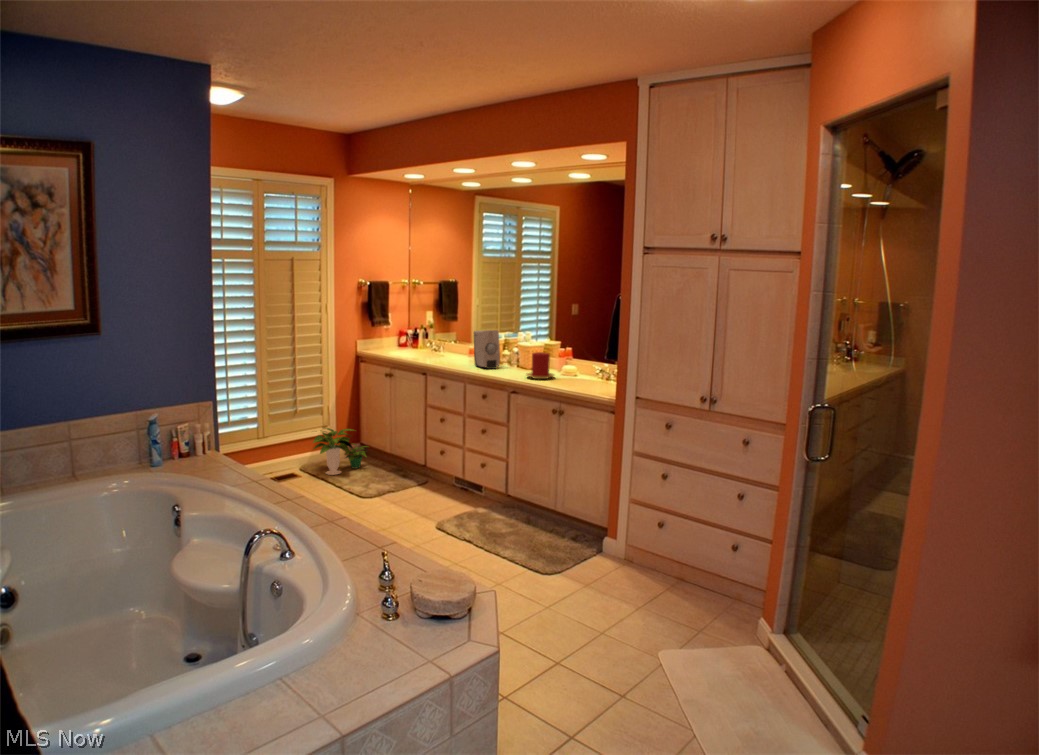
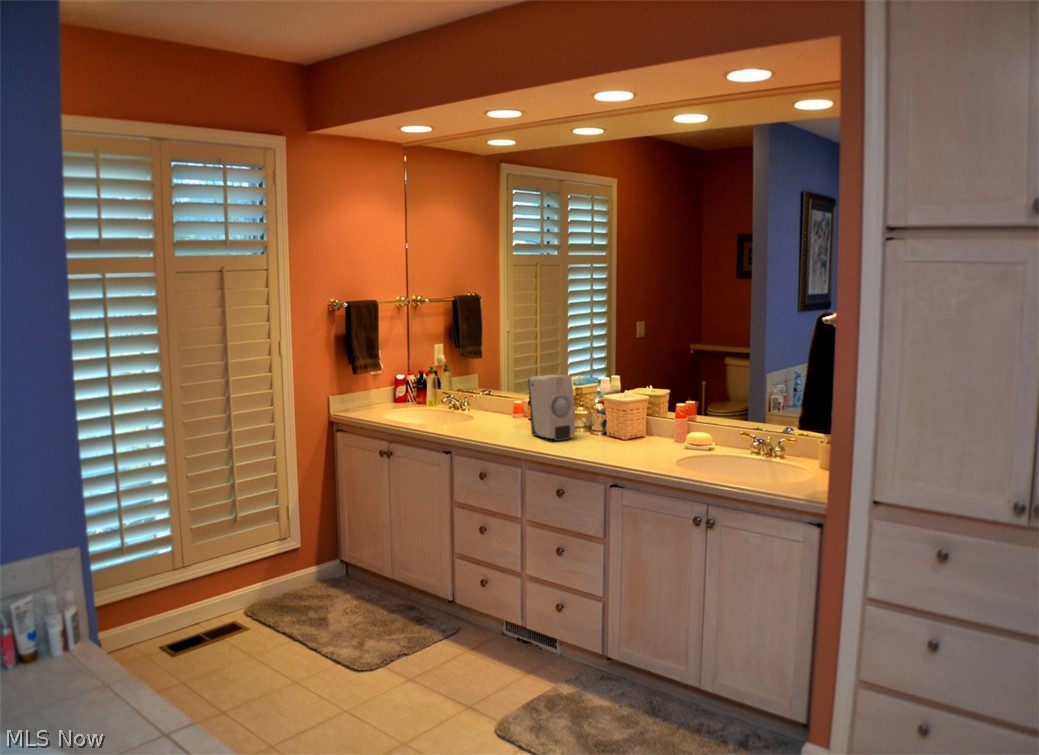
candle: present [527,352,554,379] -> none [630,412,681,459]
potted plant: present [313,428,367,475] -> none [260,544,357,623]

